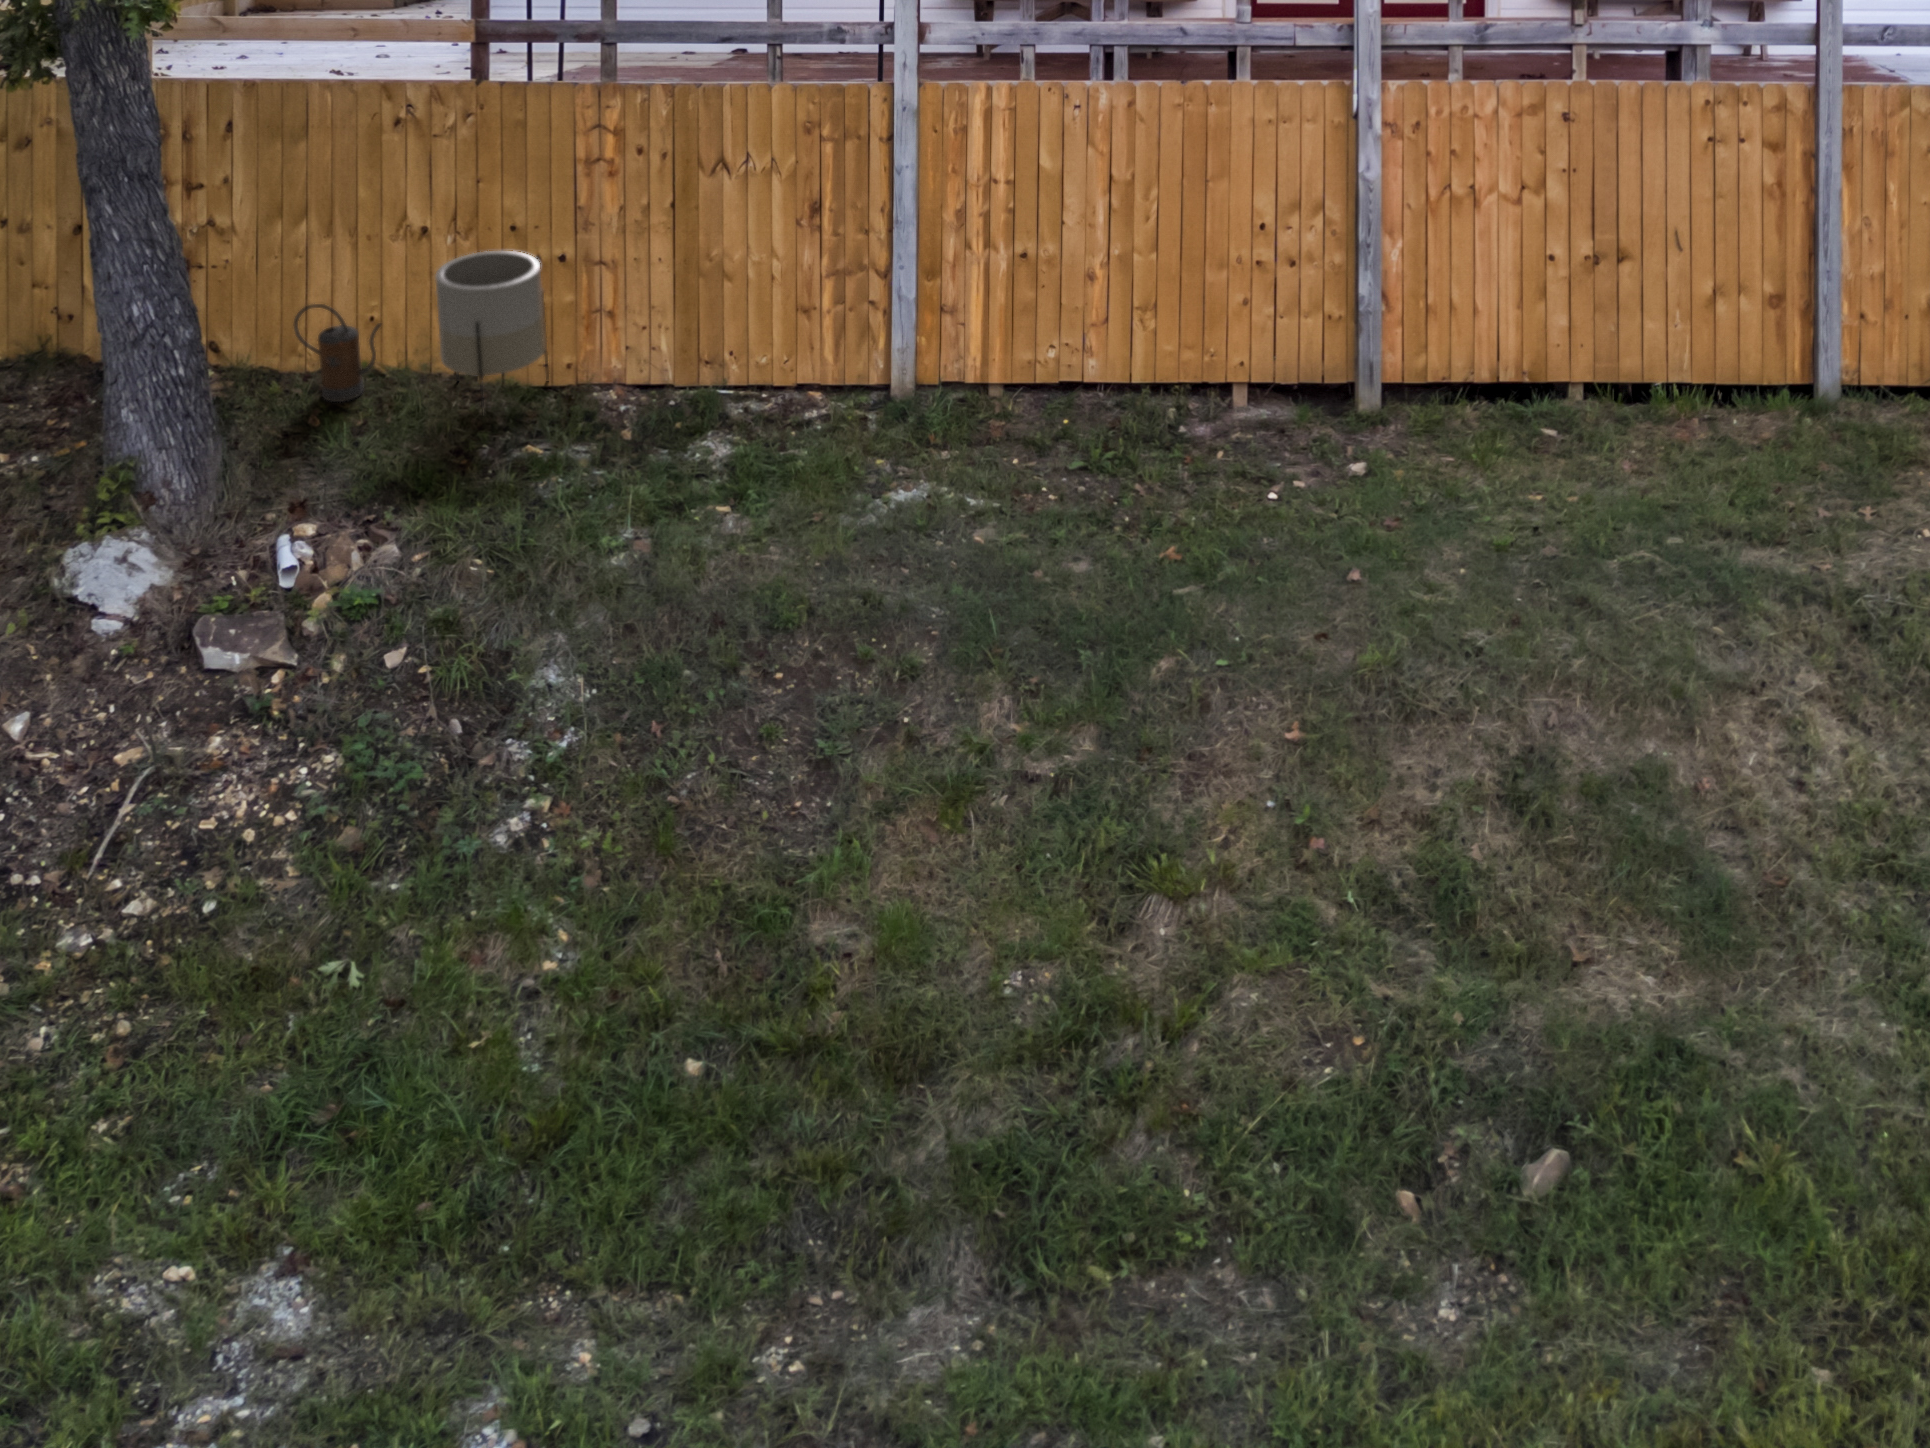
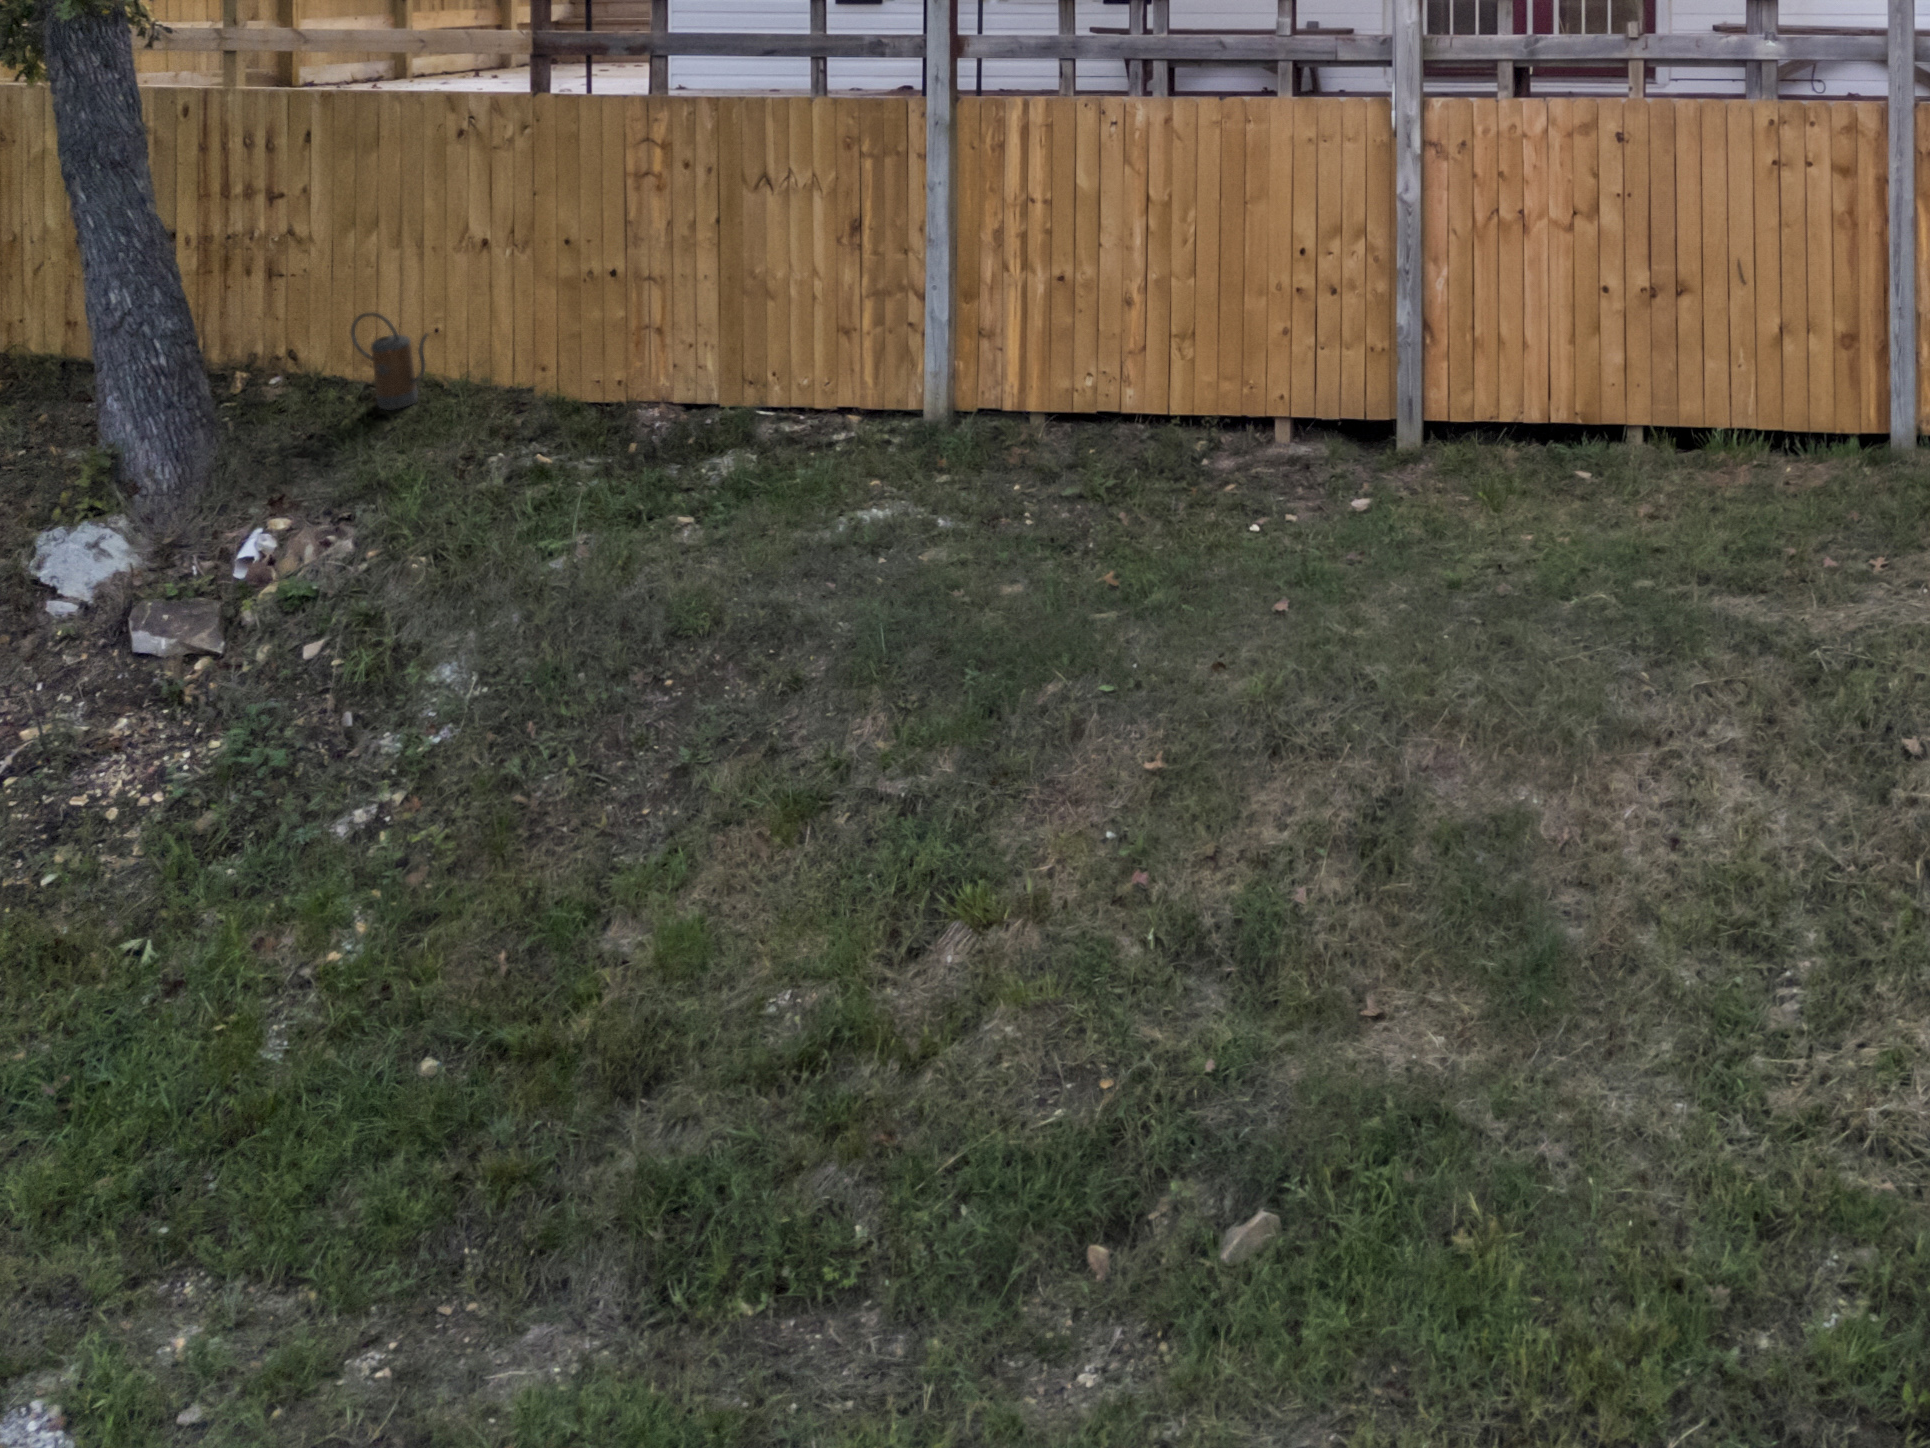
planter: present [435,251,549,414] -> none [470,265,592,427]

